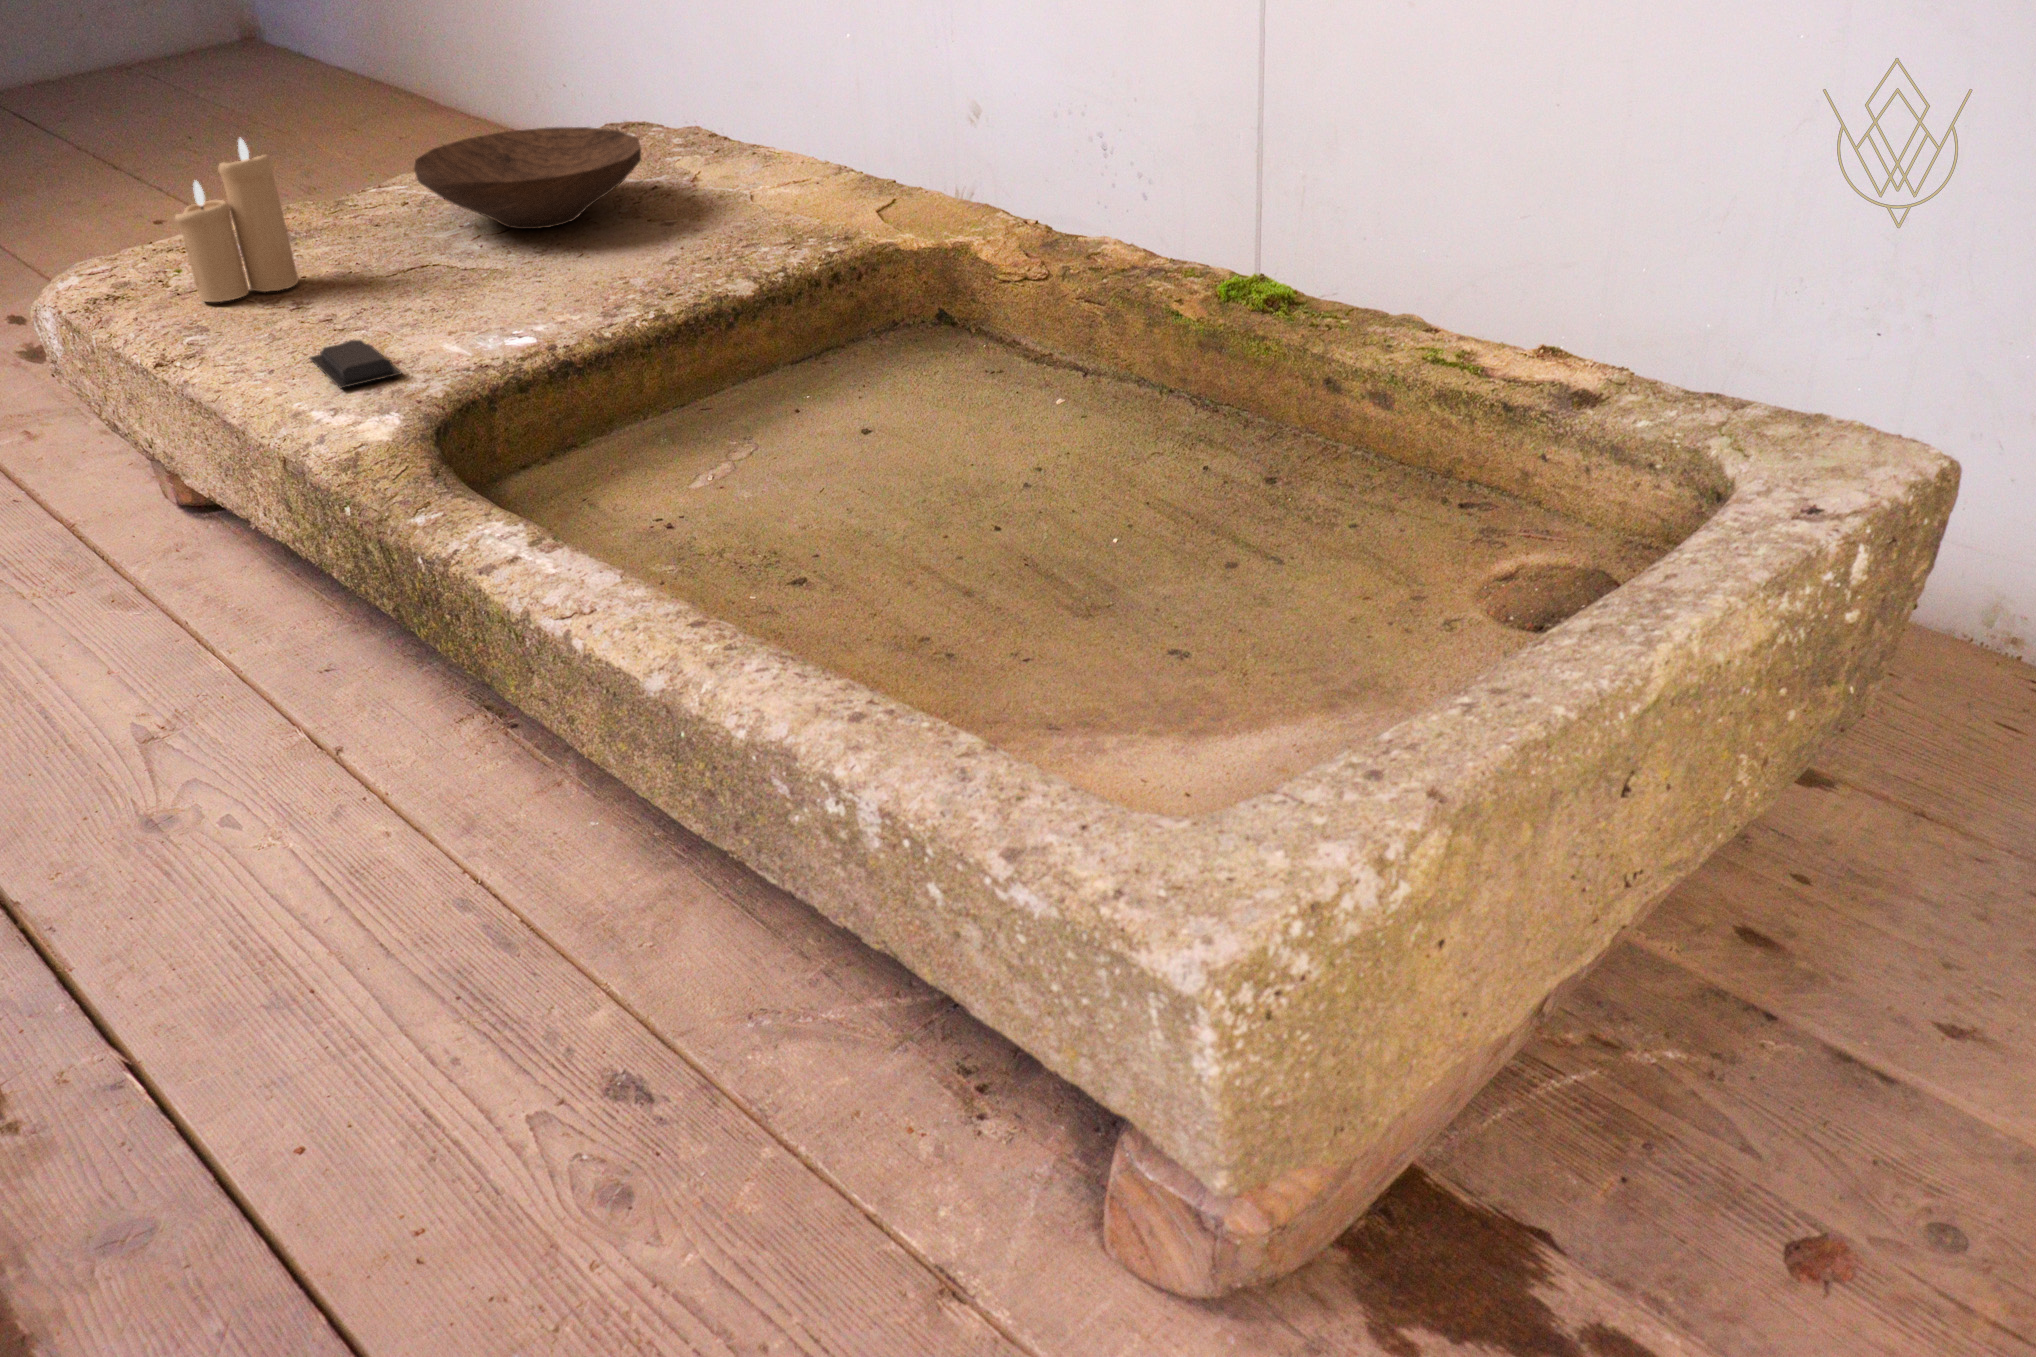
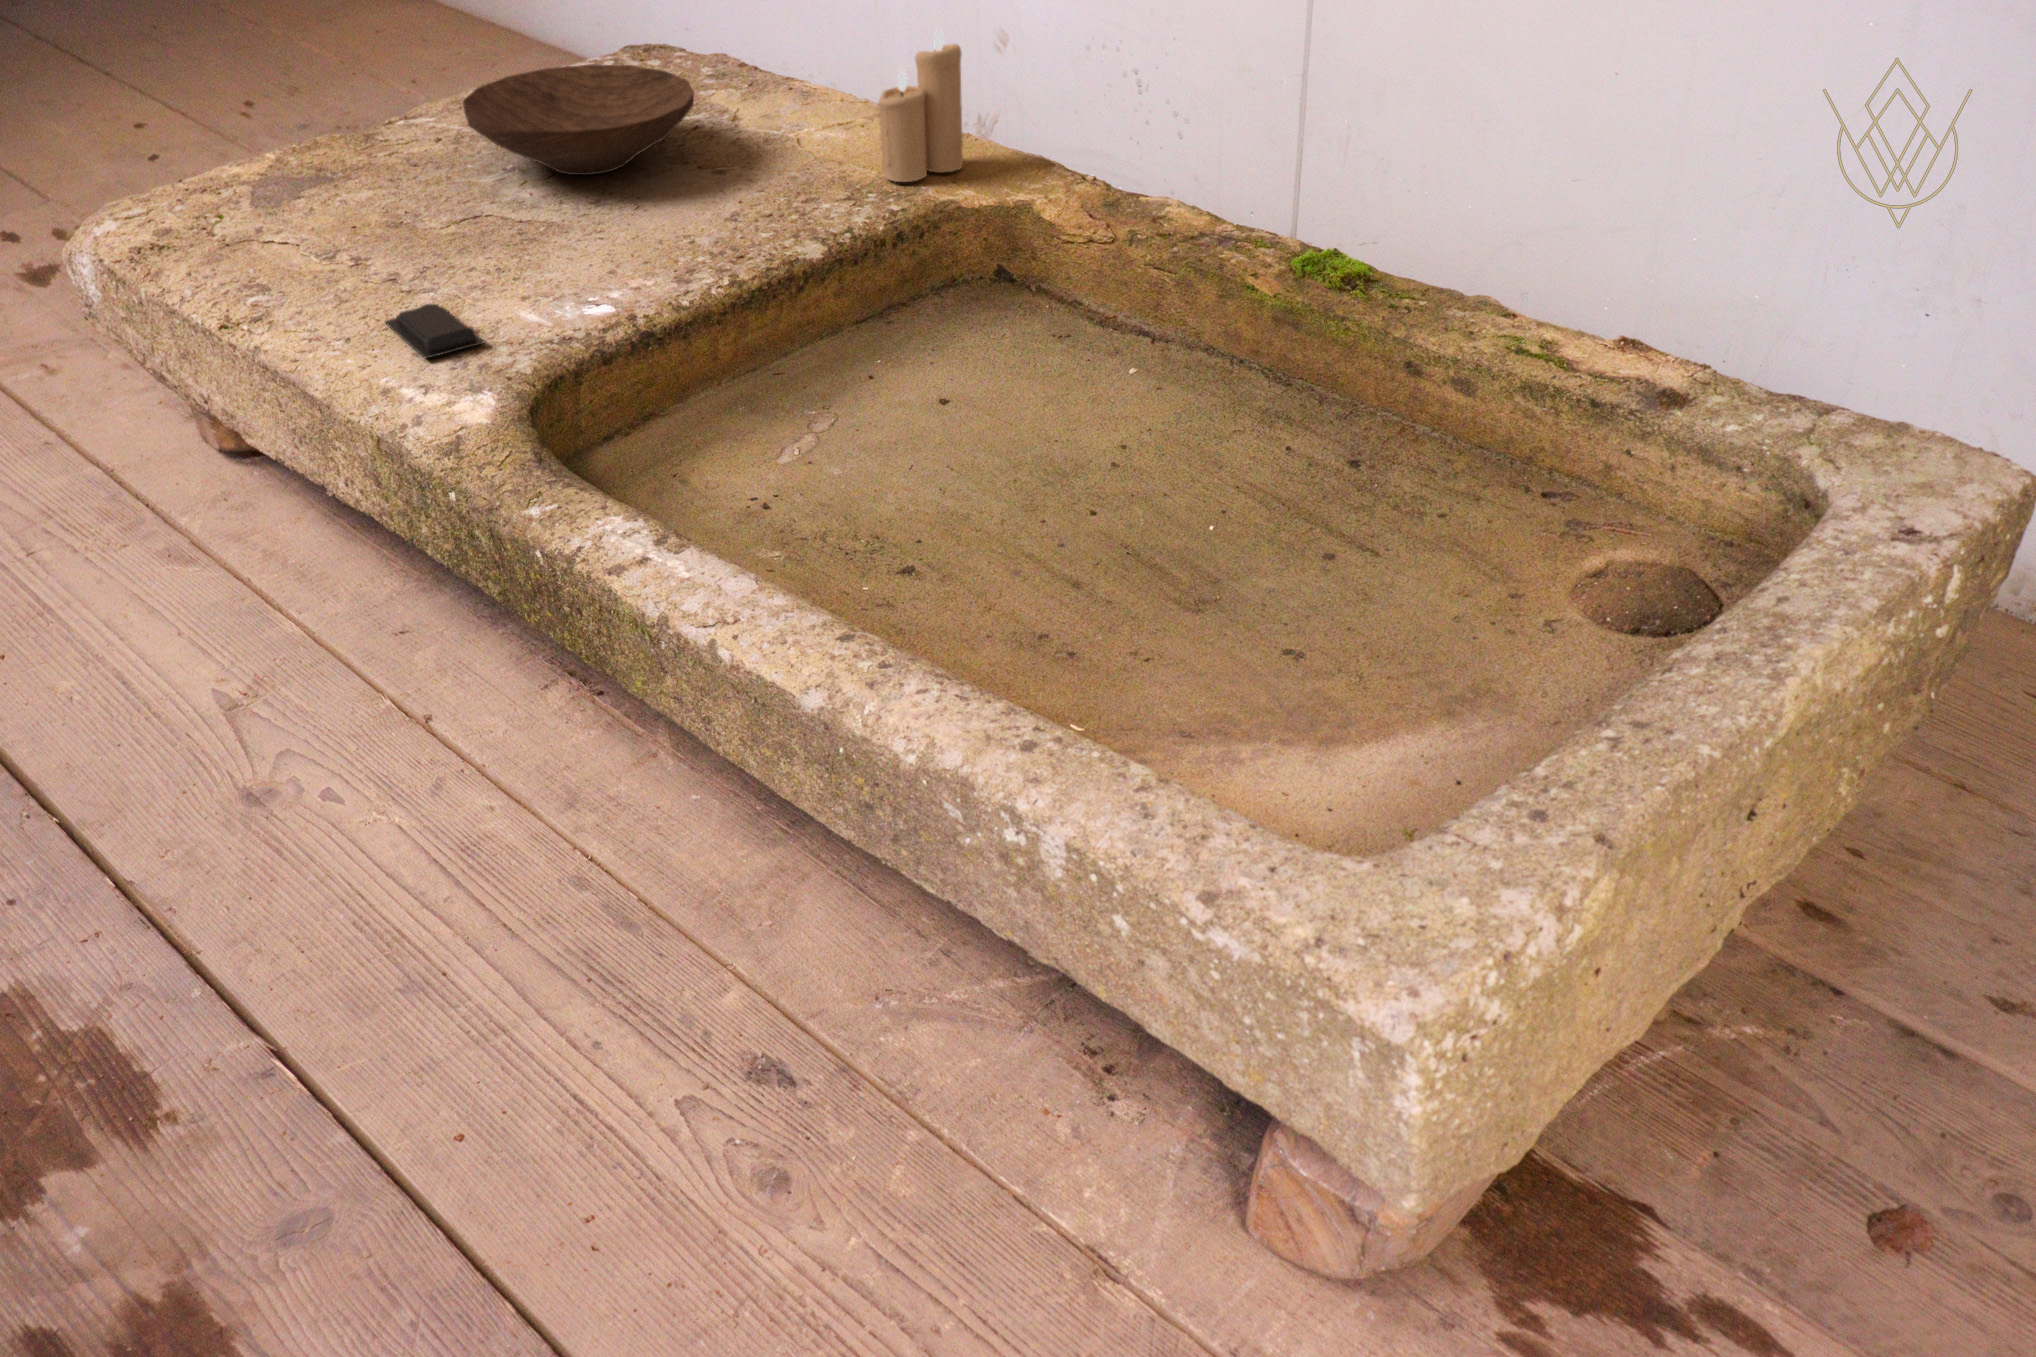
candle: present [175,138,299,302] -> present [878,28,963,182]

